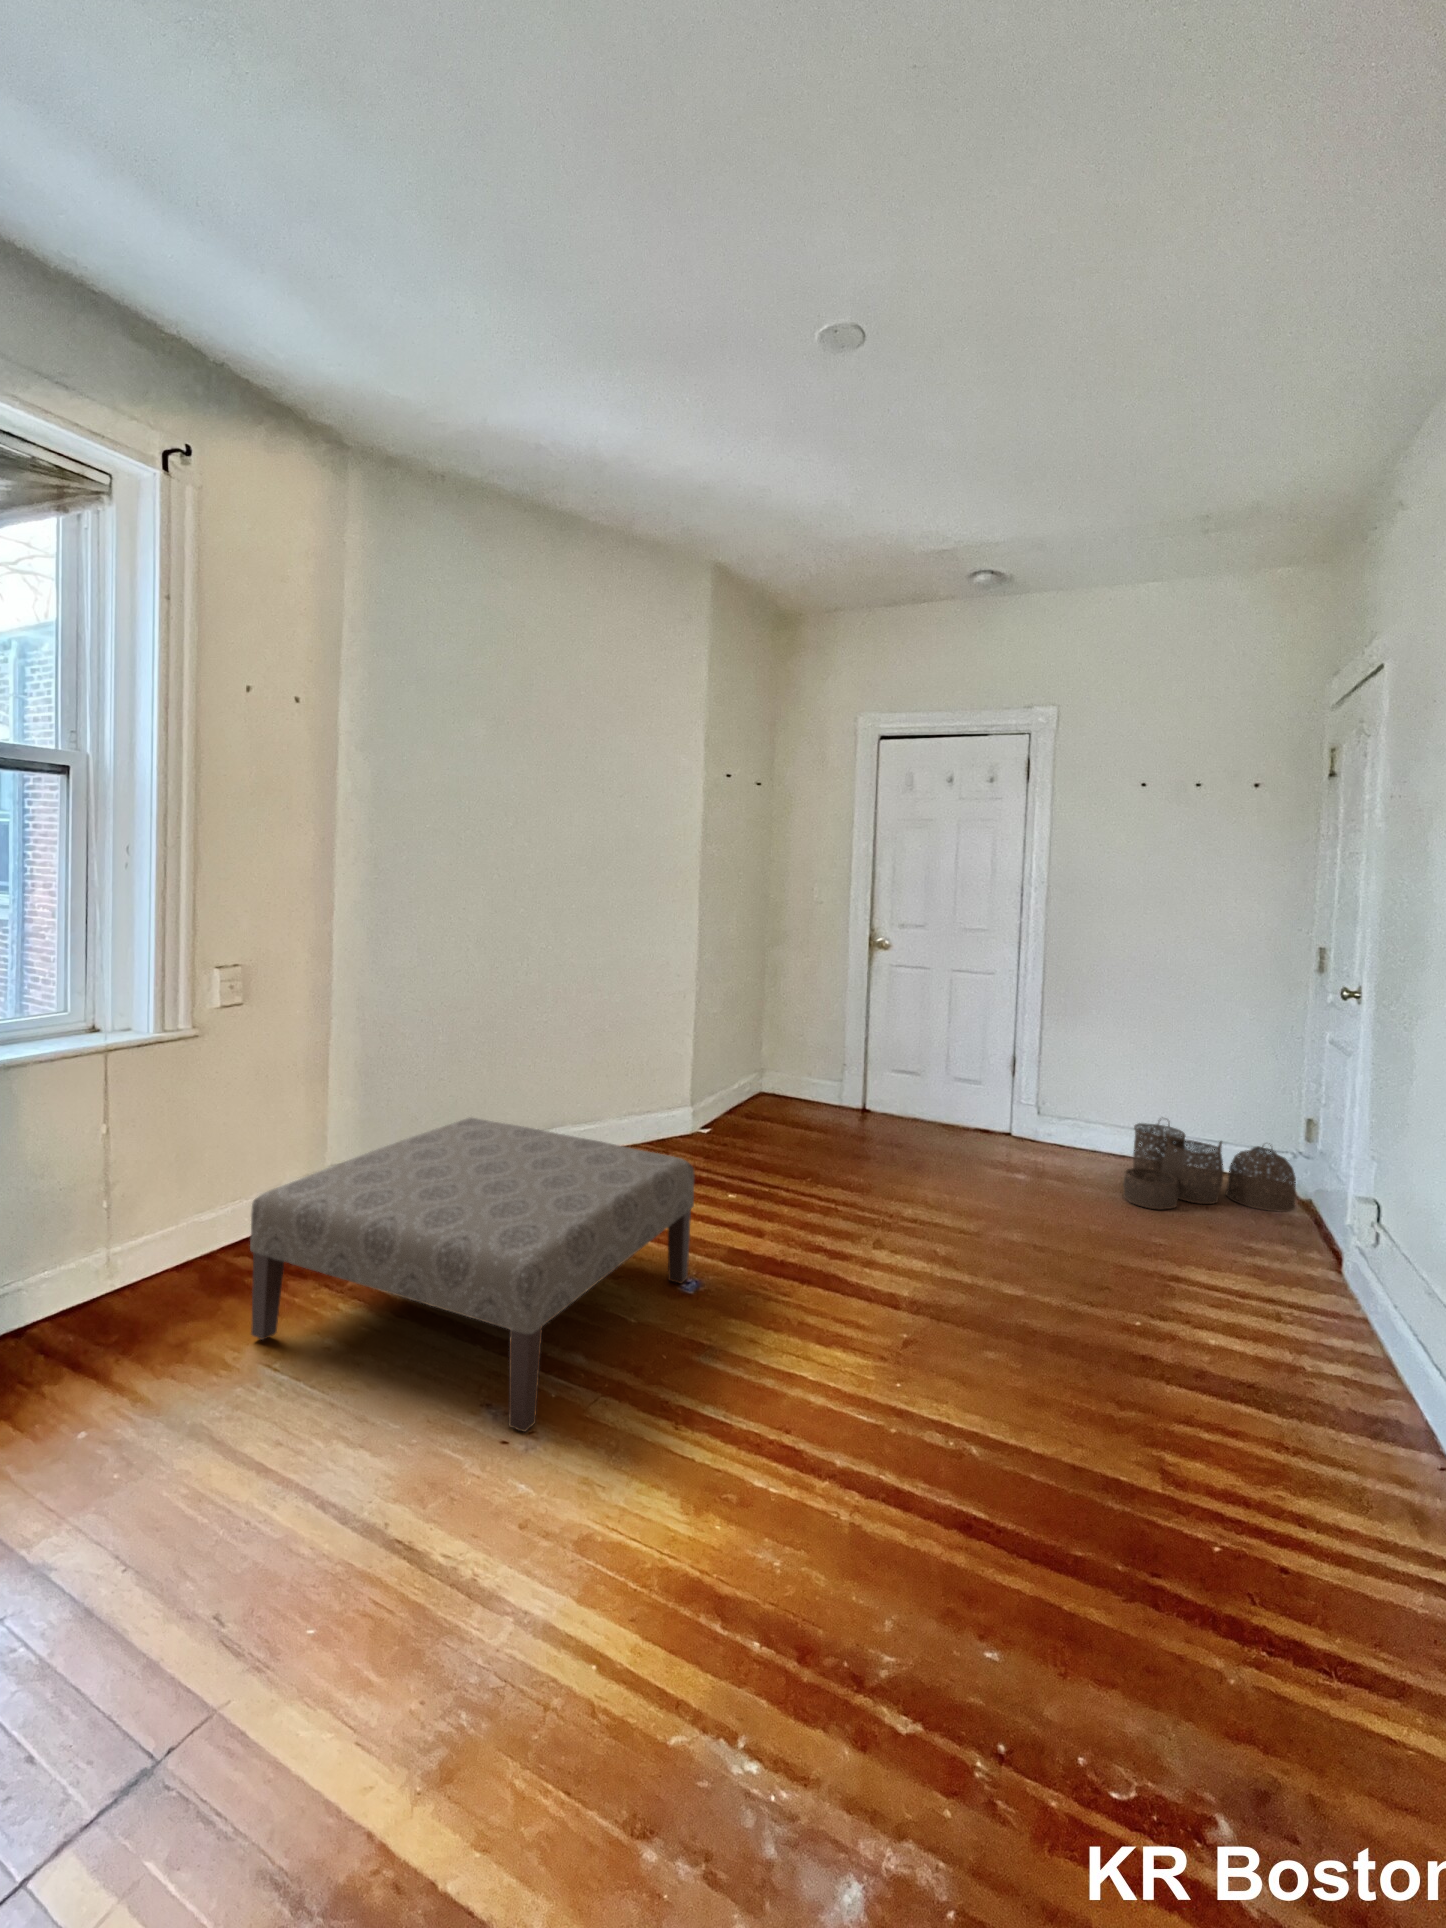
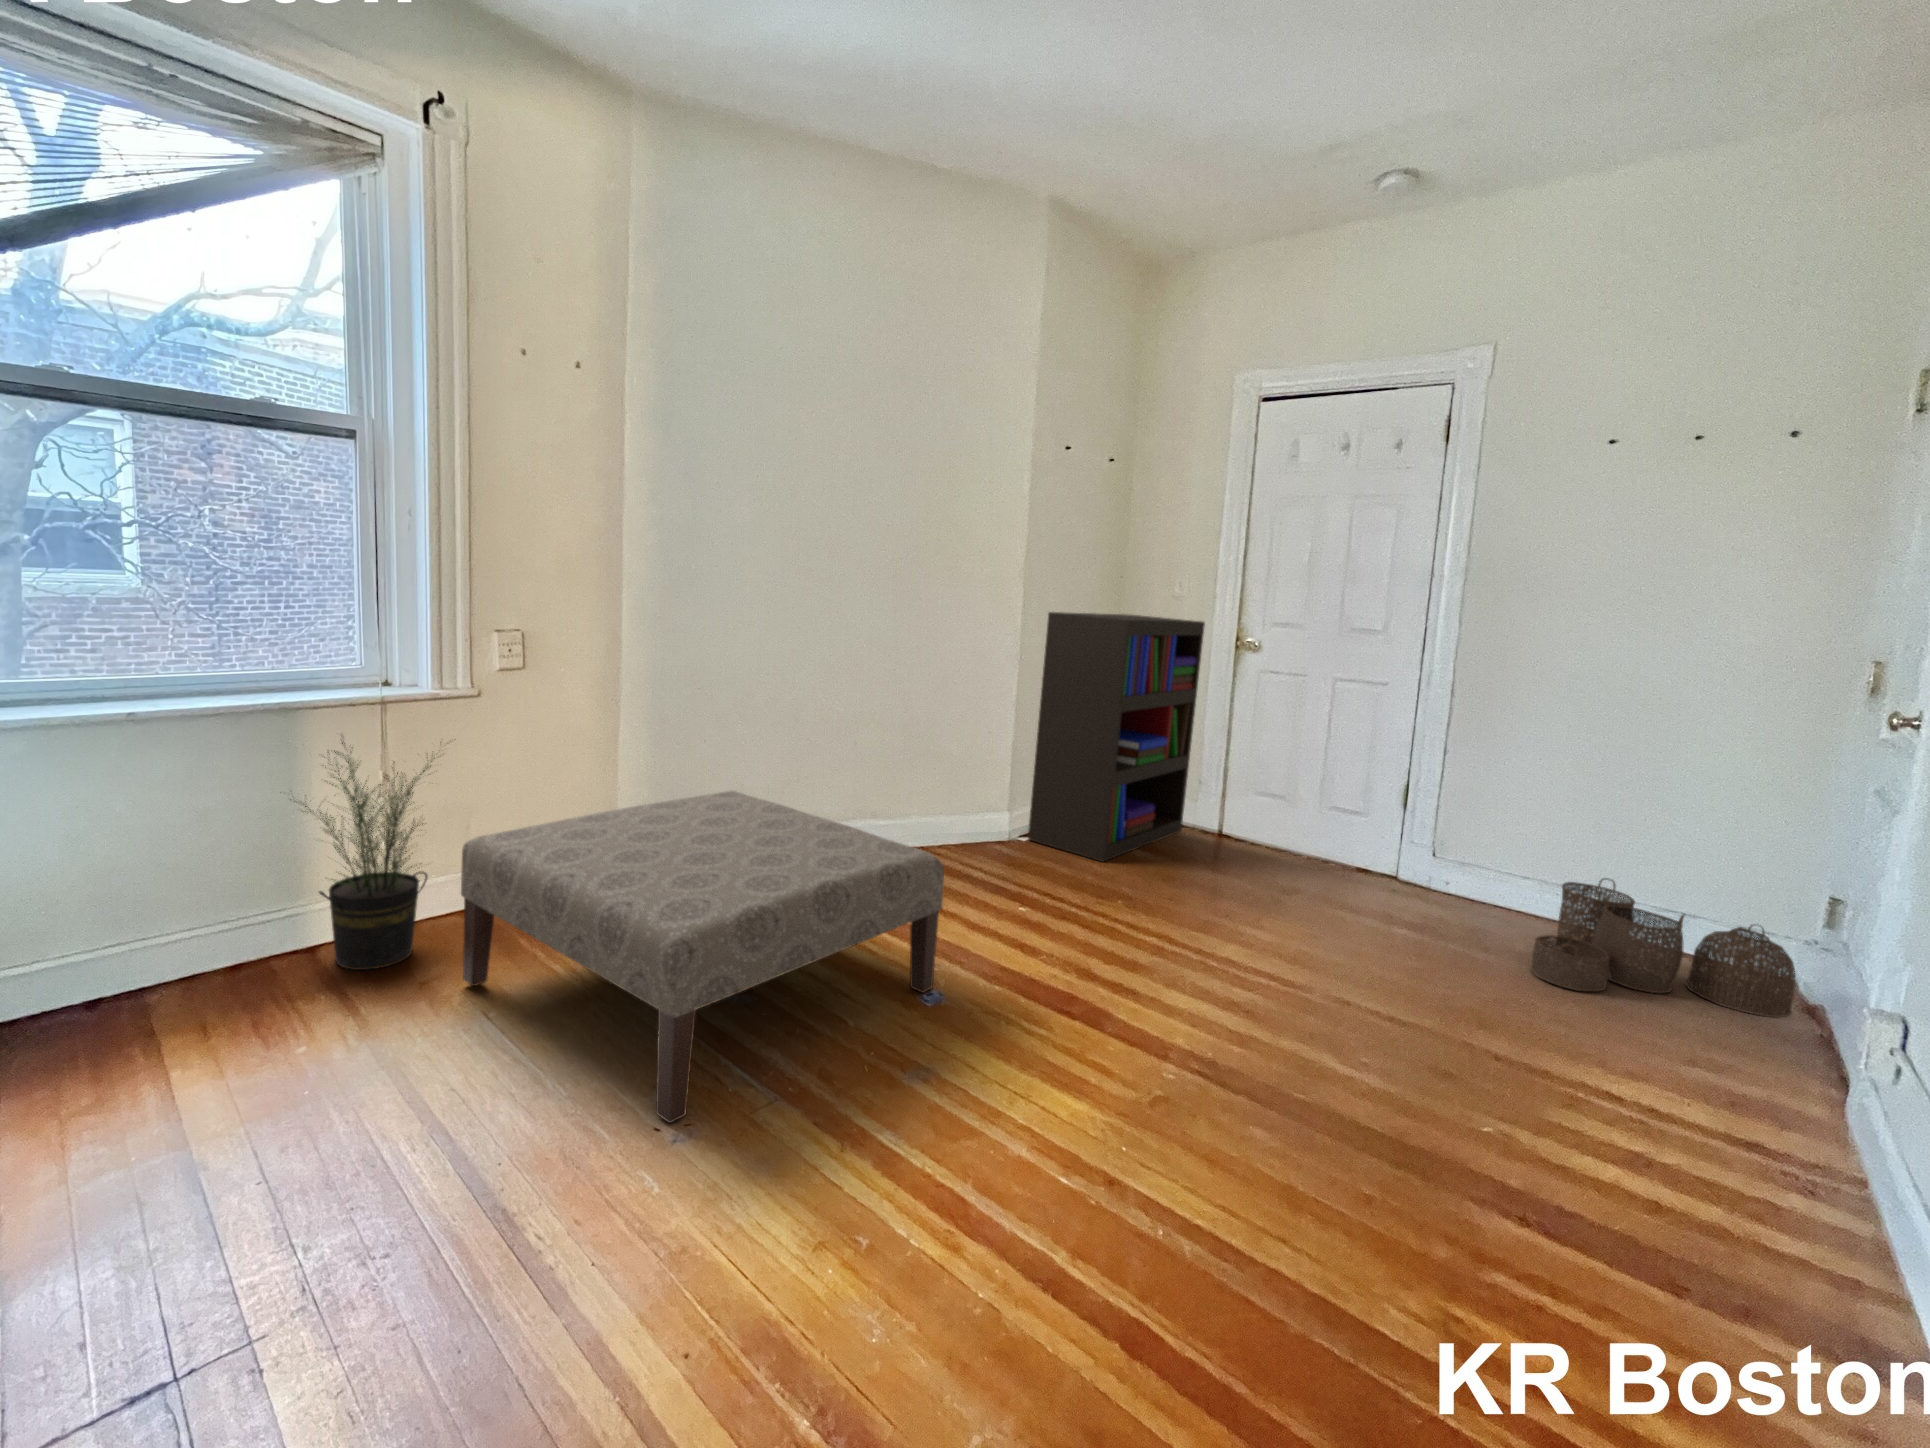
bookshelf: none [704,921,837,1145] -> present [1028,612,1205,862]
potted plant: none [46,1096,217,1343] -> present [290,740,444,970]

